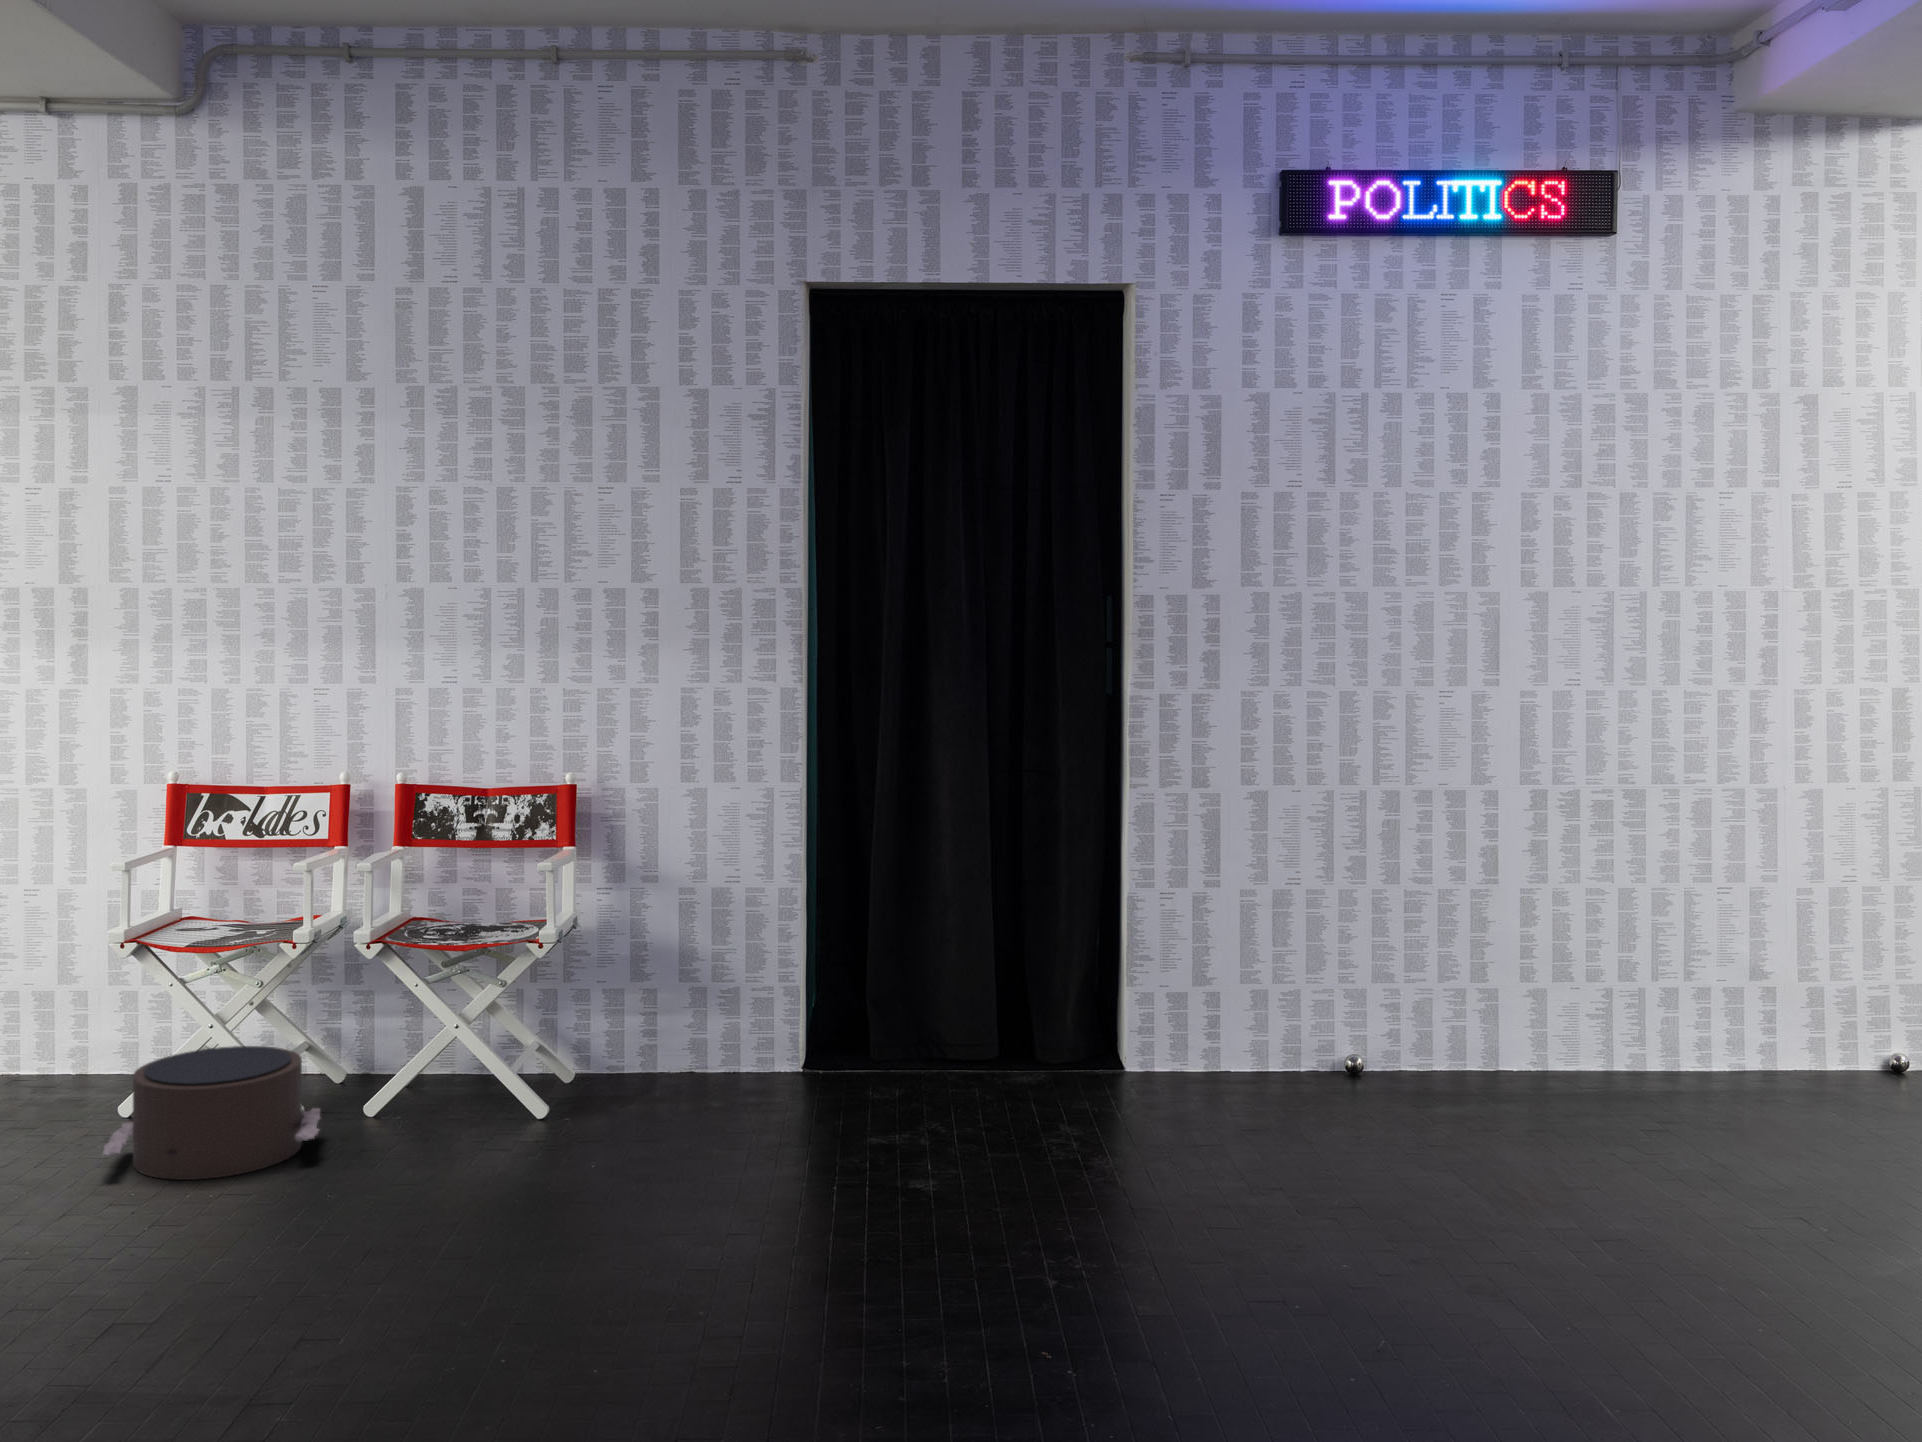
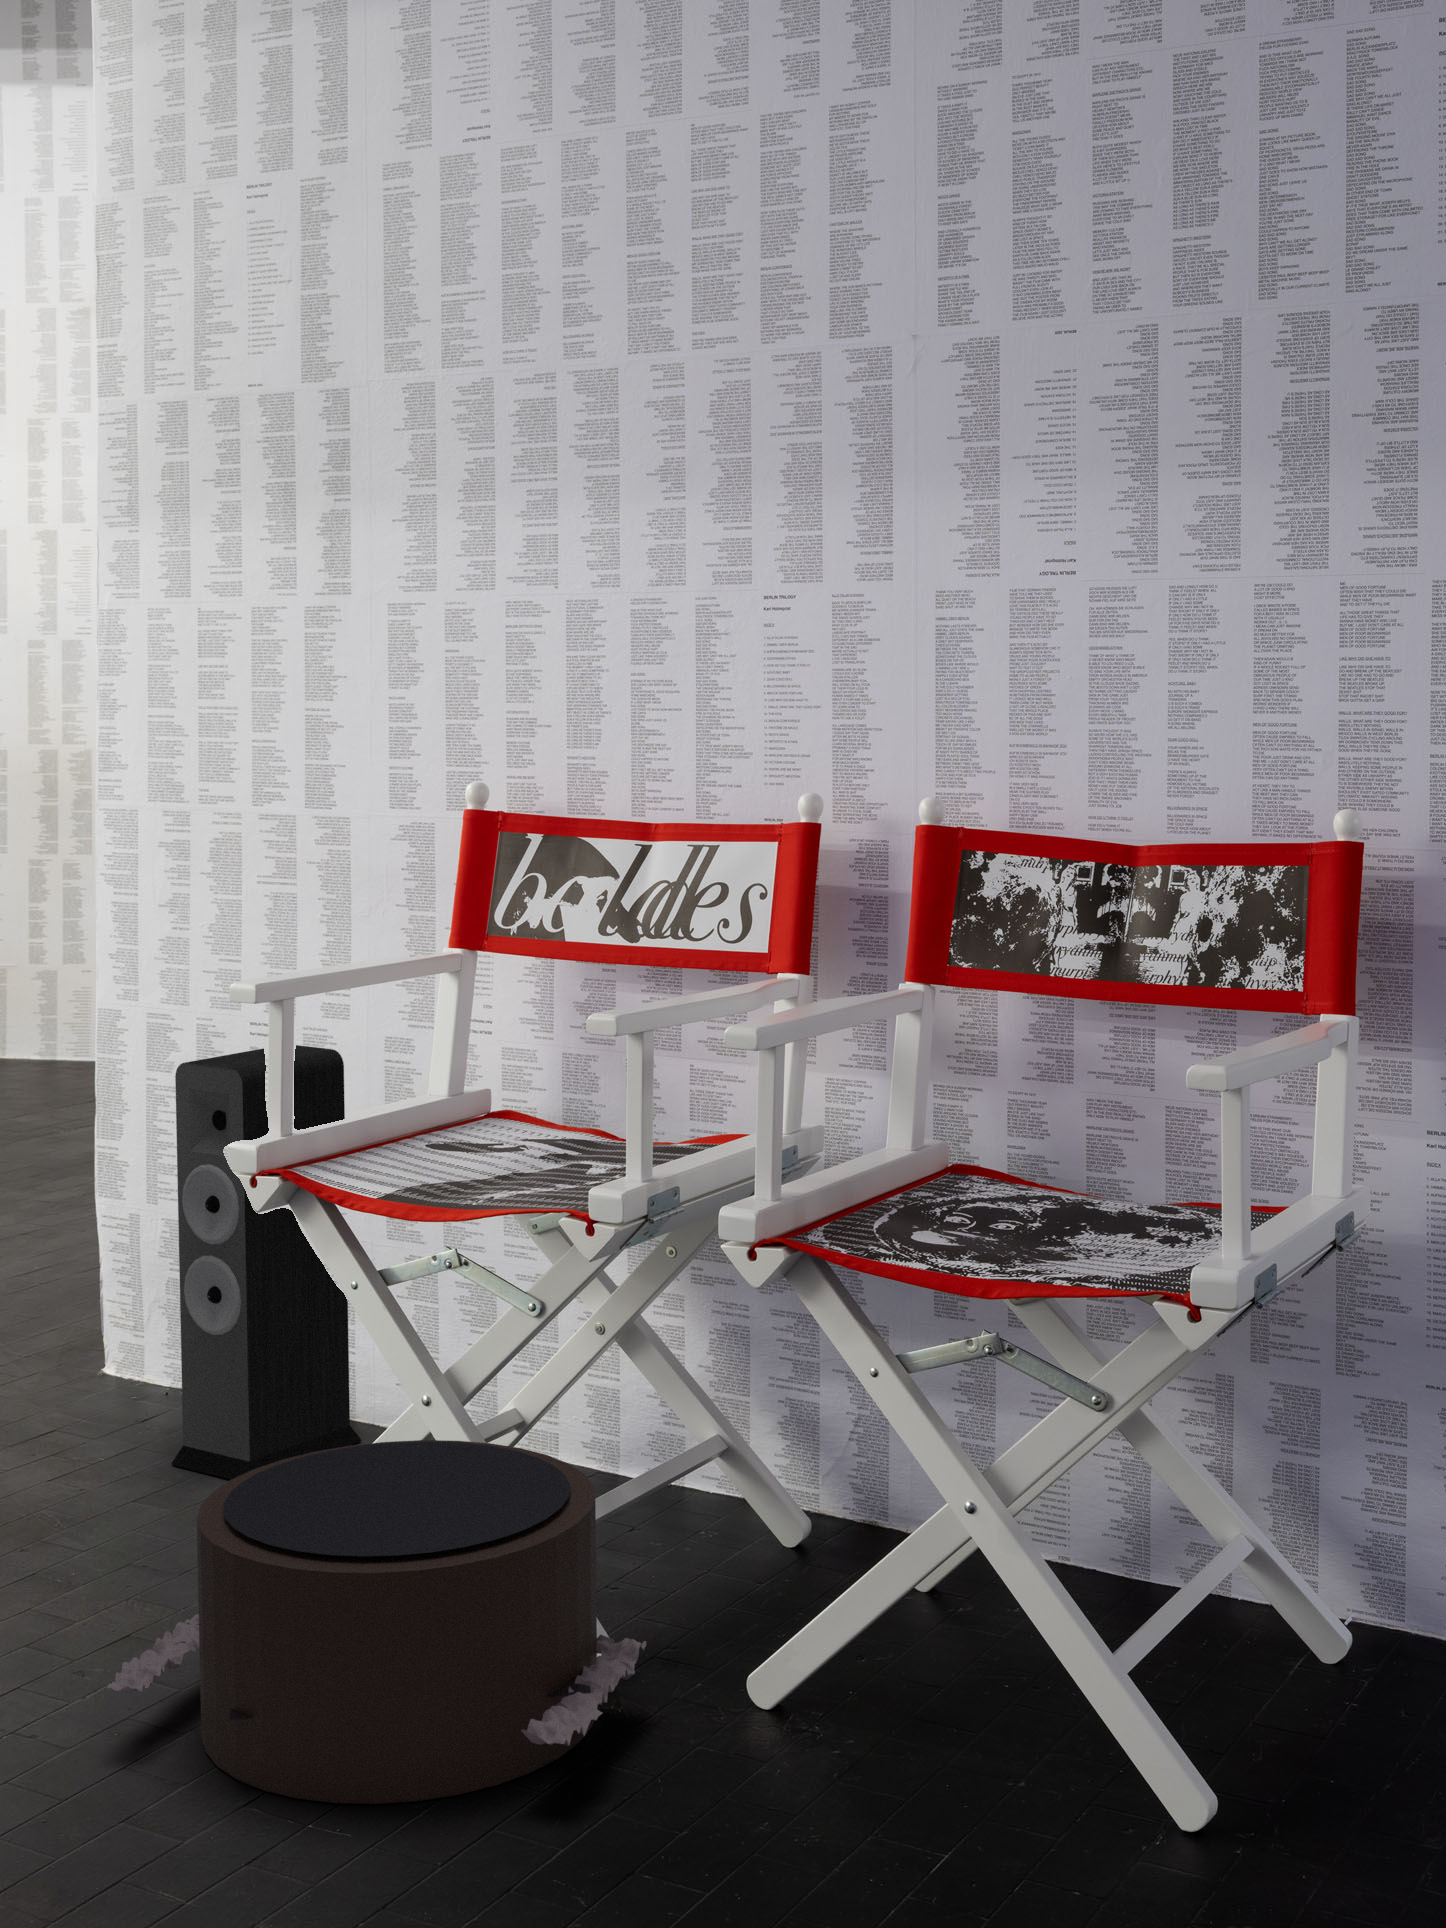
speaker: none [10,897,100,1100] -> present [171,1045,362,1480]

